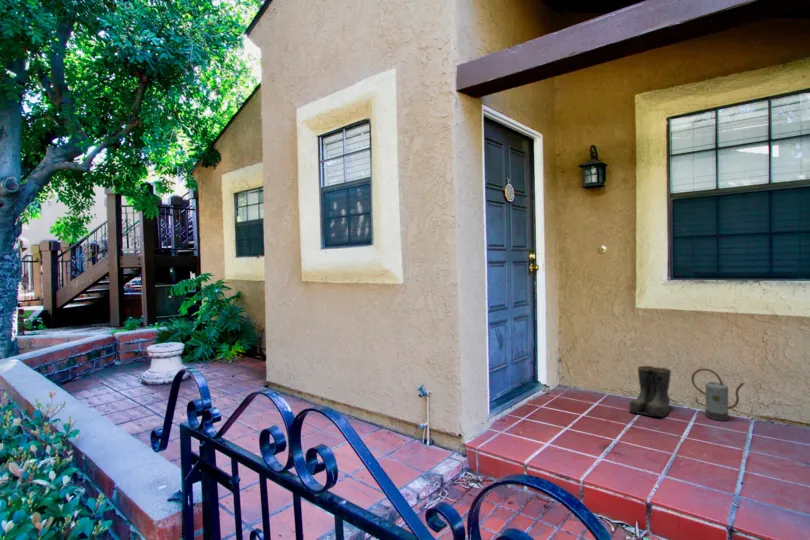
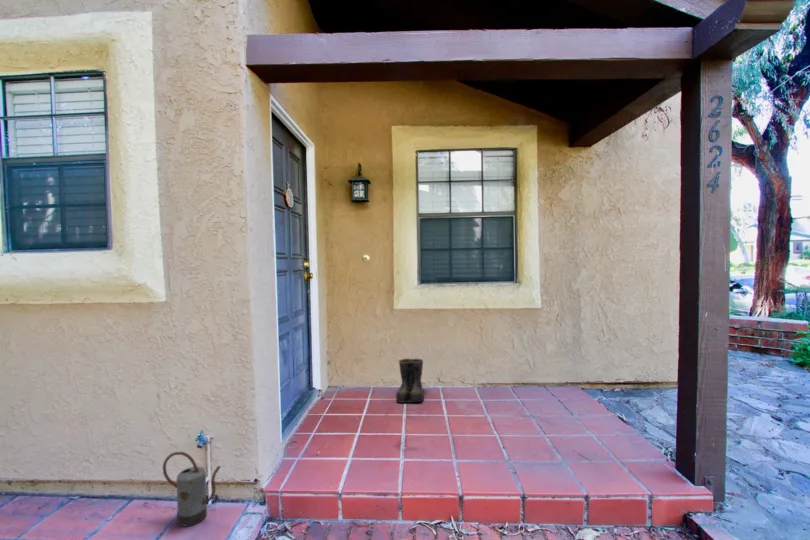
watering can: present [691,369,744,421] -> present [163,452,220,526]

